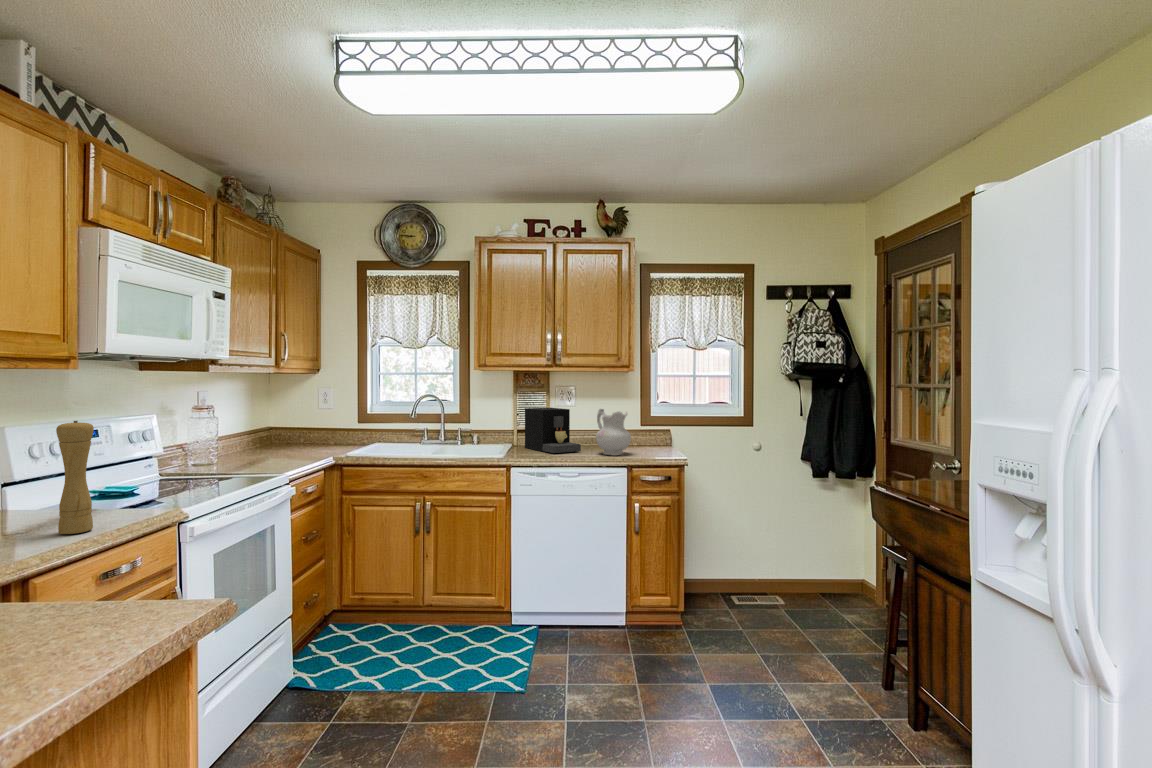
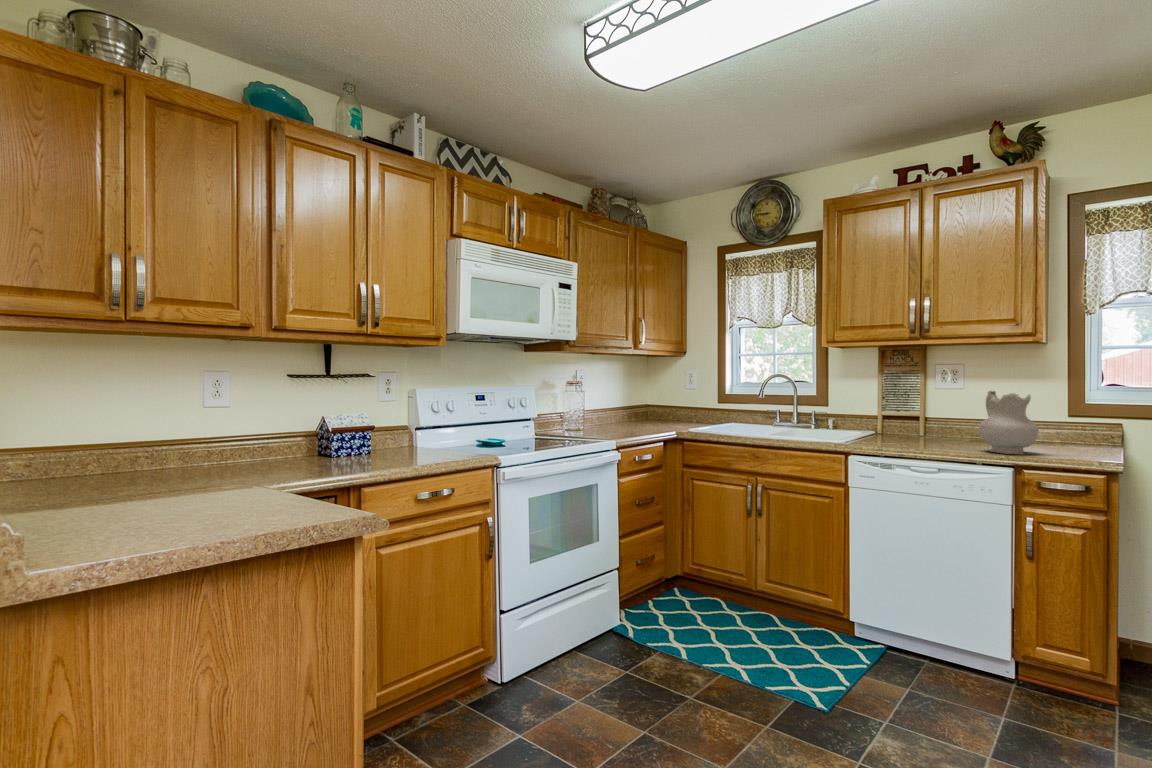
coffee maker: present [525,408,581,453] -> none [891,391,960,446]
pepper mill: present [56,421,94,534] -> none [435,381,455,458]

